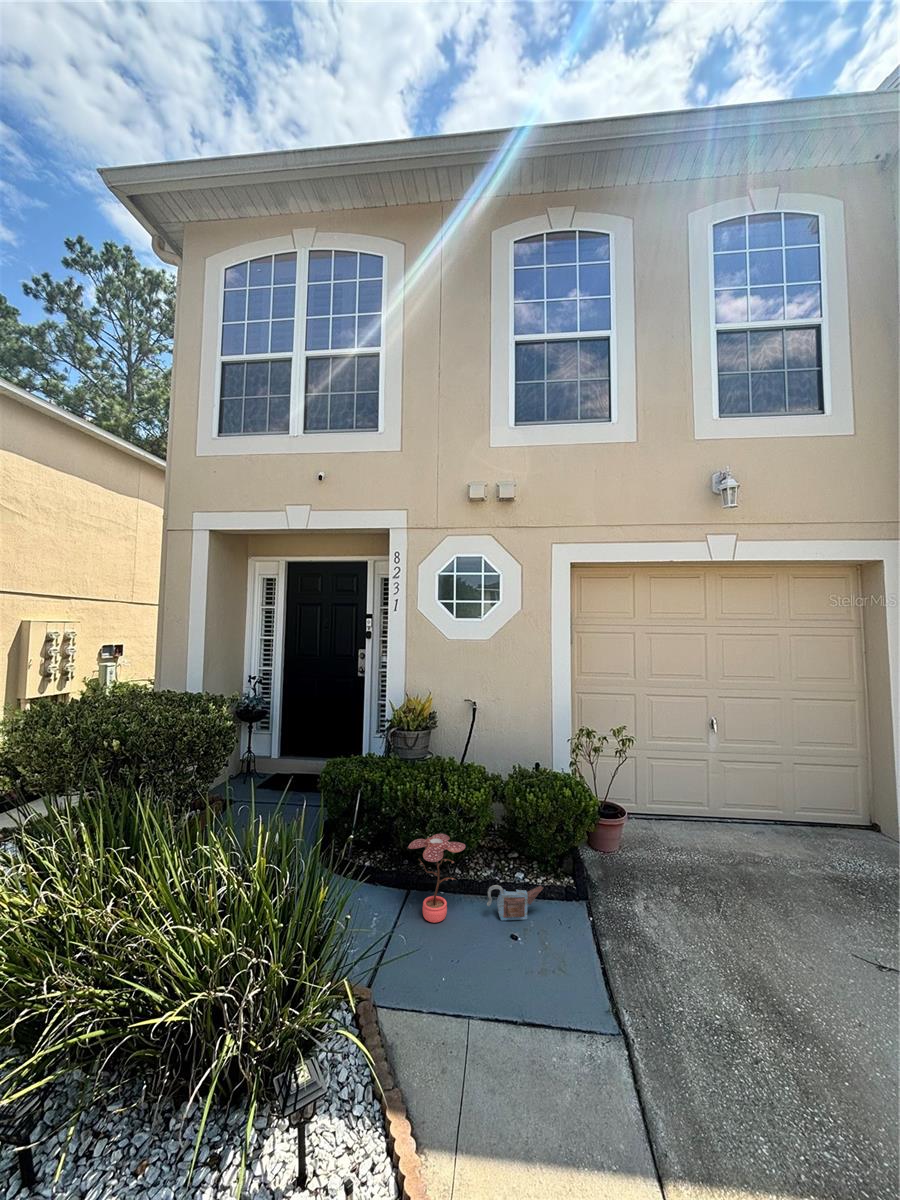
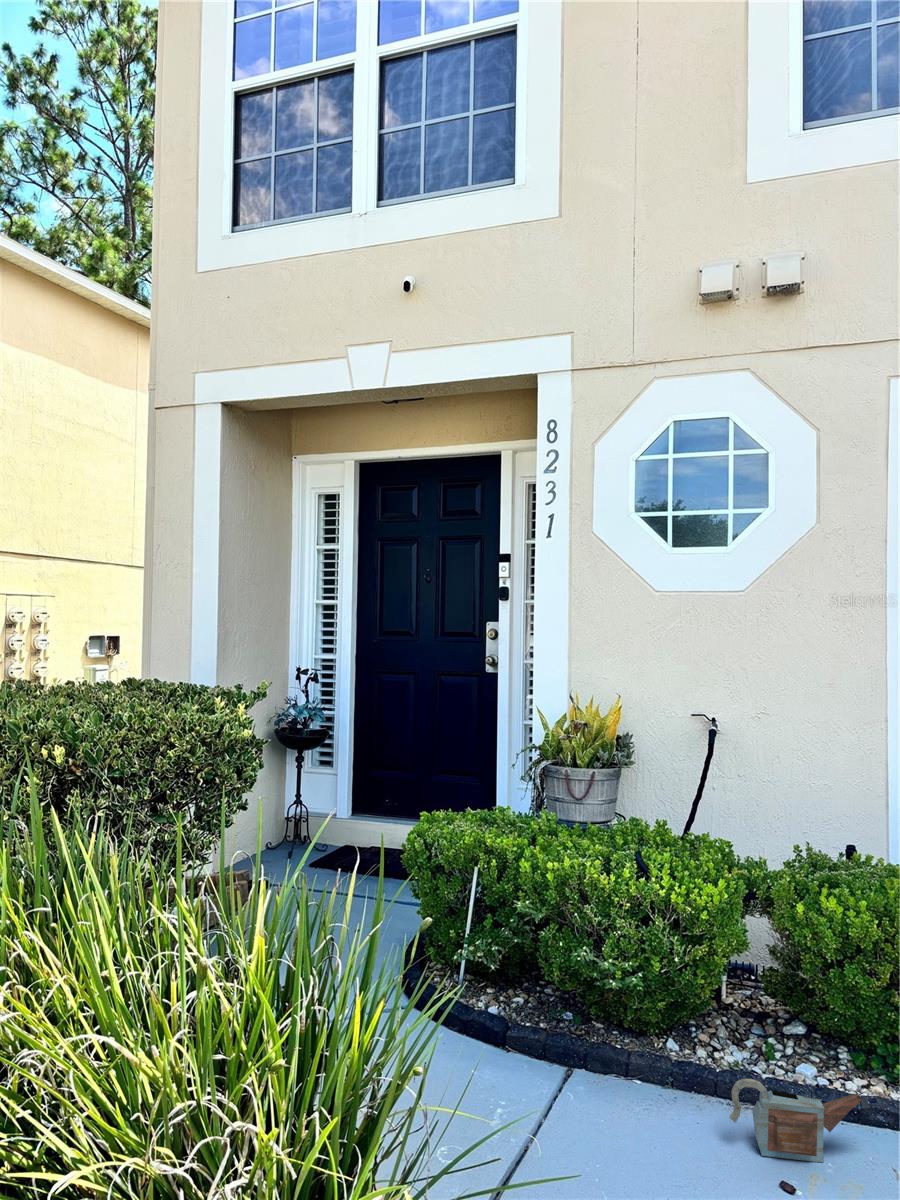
potted plant: present [408,834,466,923] -> none [561,961,683,1138]

